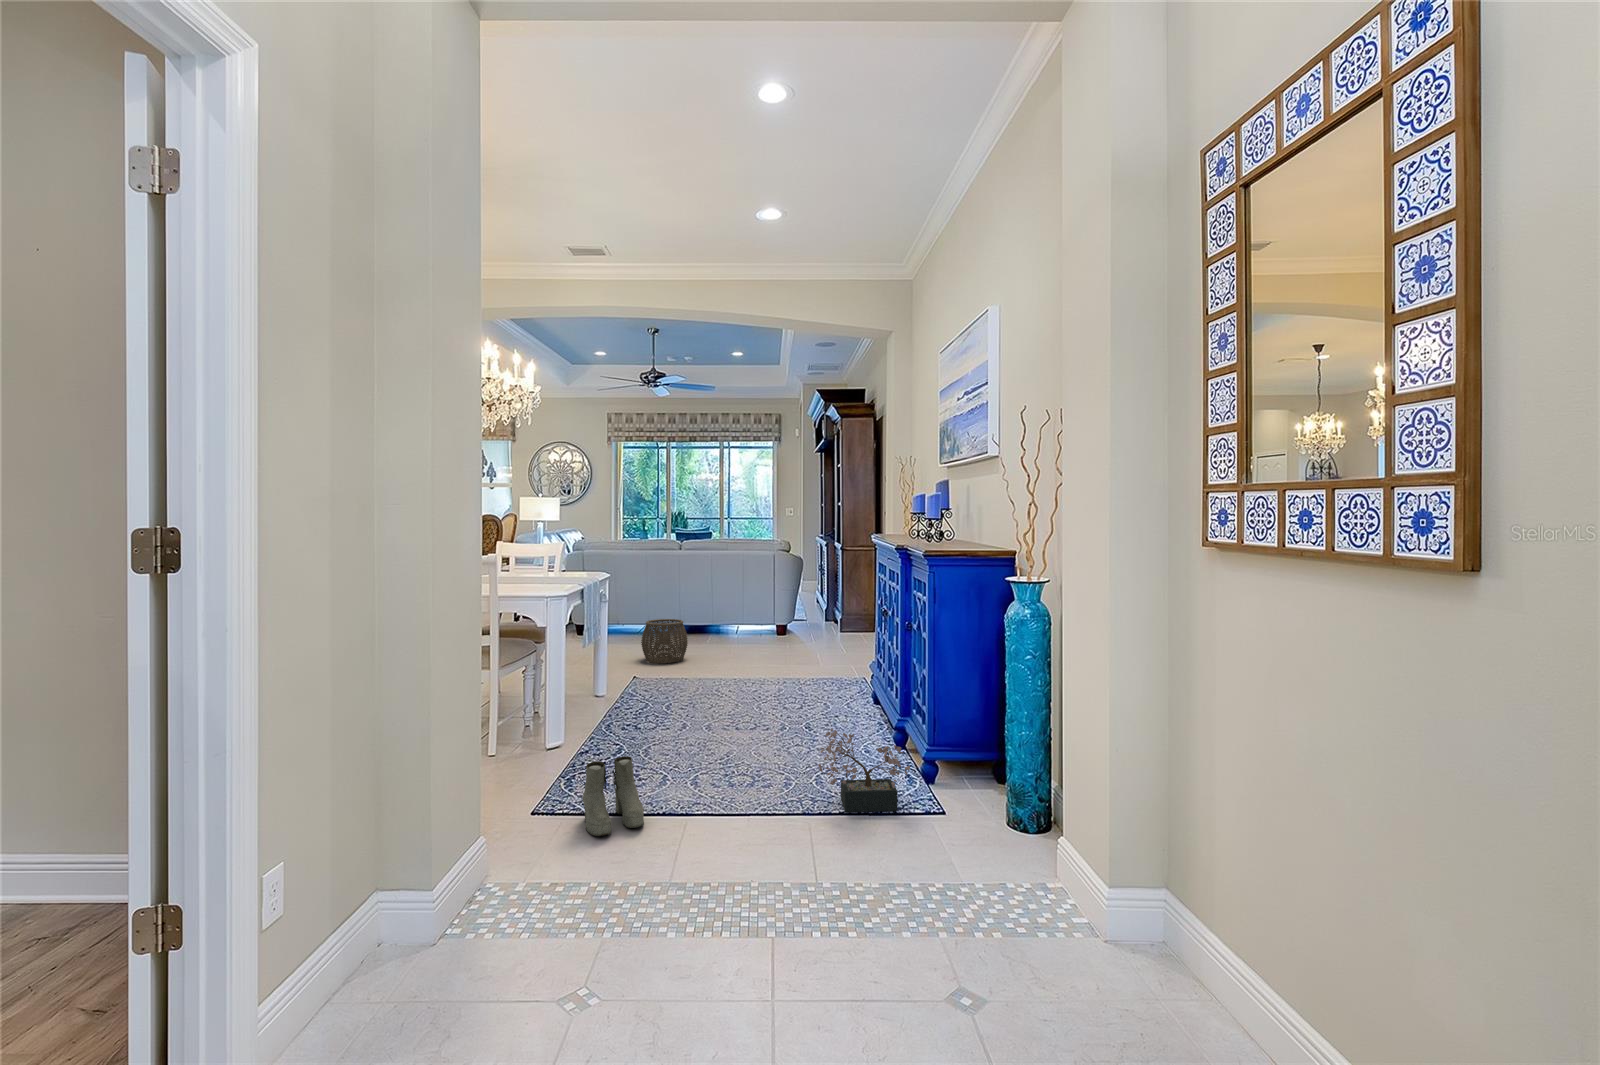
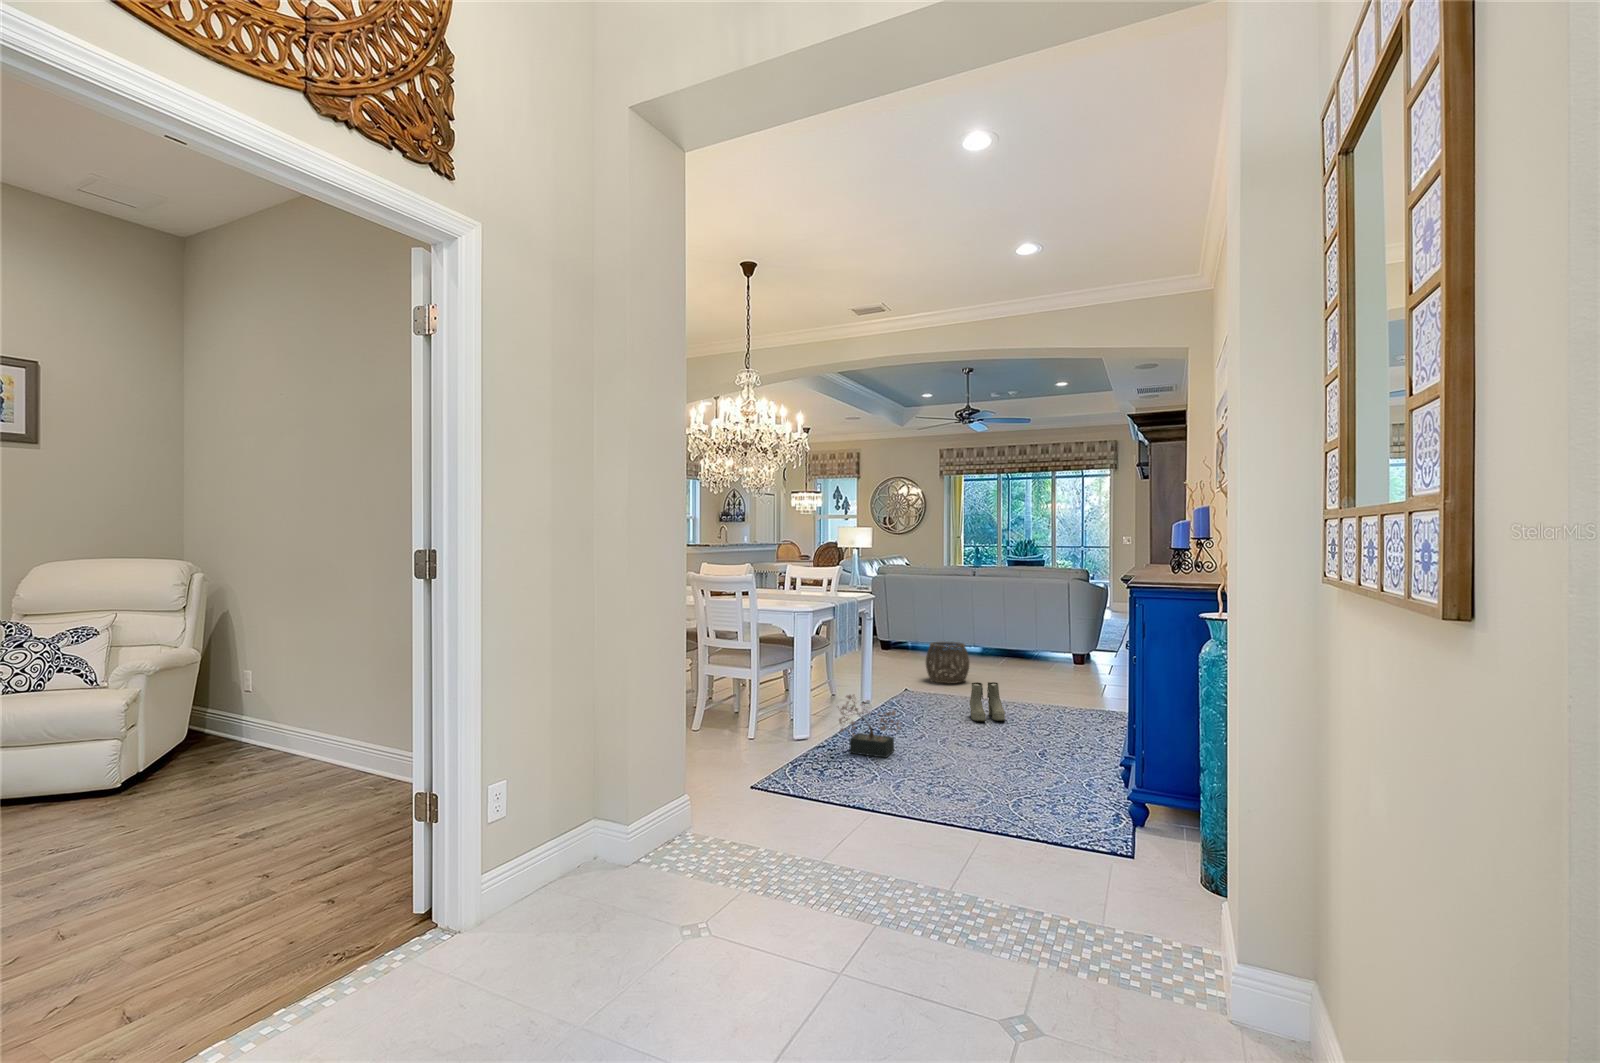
decorative plant: present [818,728,910,812] -> present [838,695,901,758]
boots: present [583,756,644,836] -> present [970,682,1005,721]

